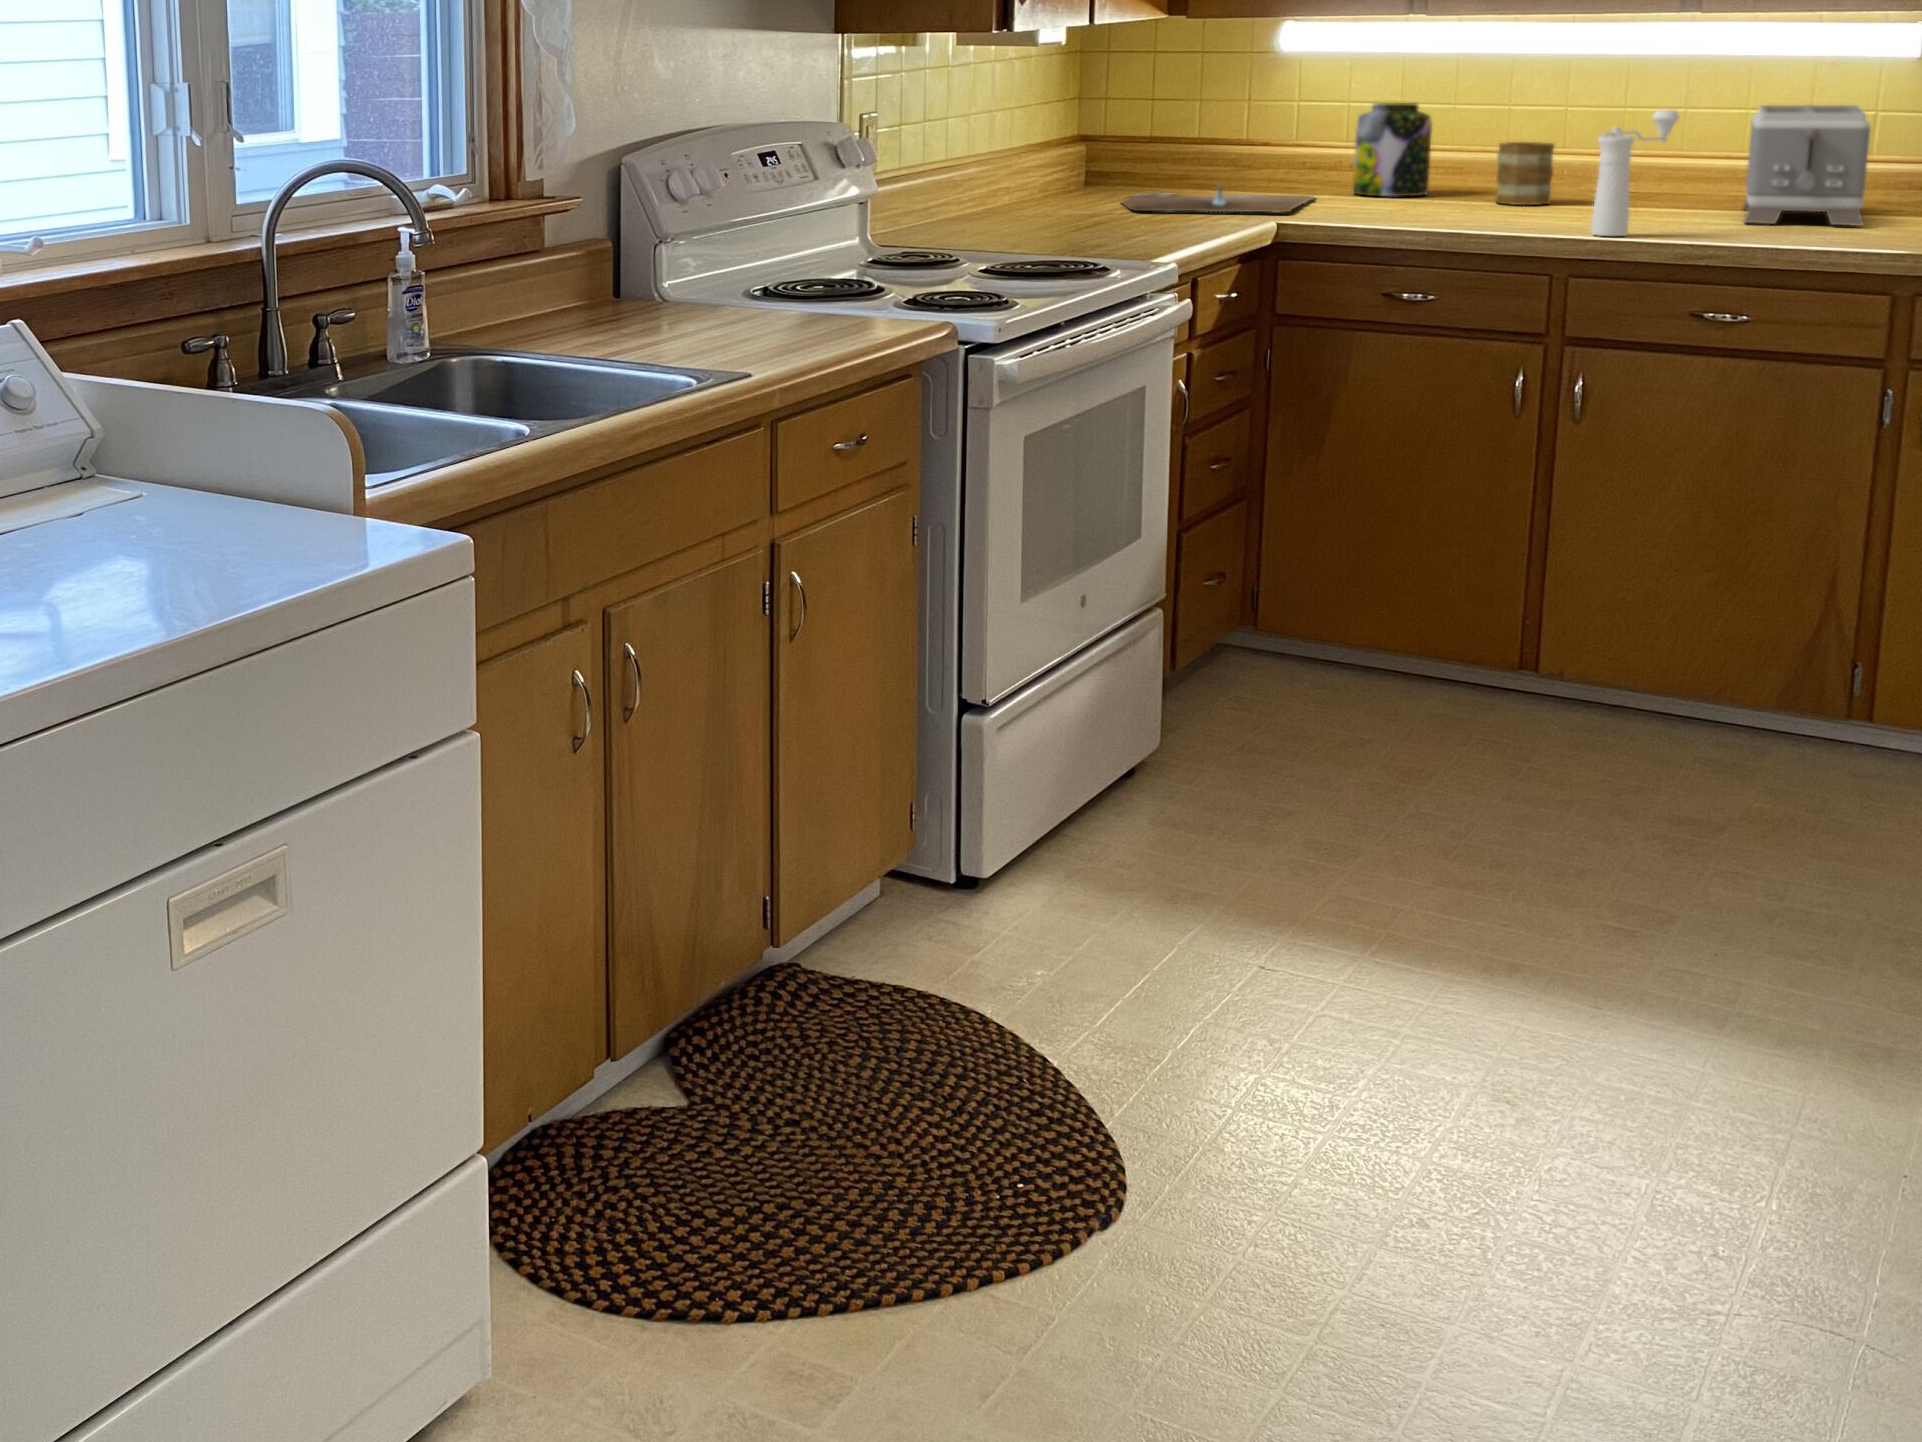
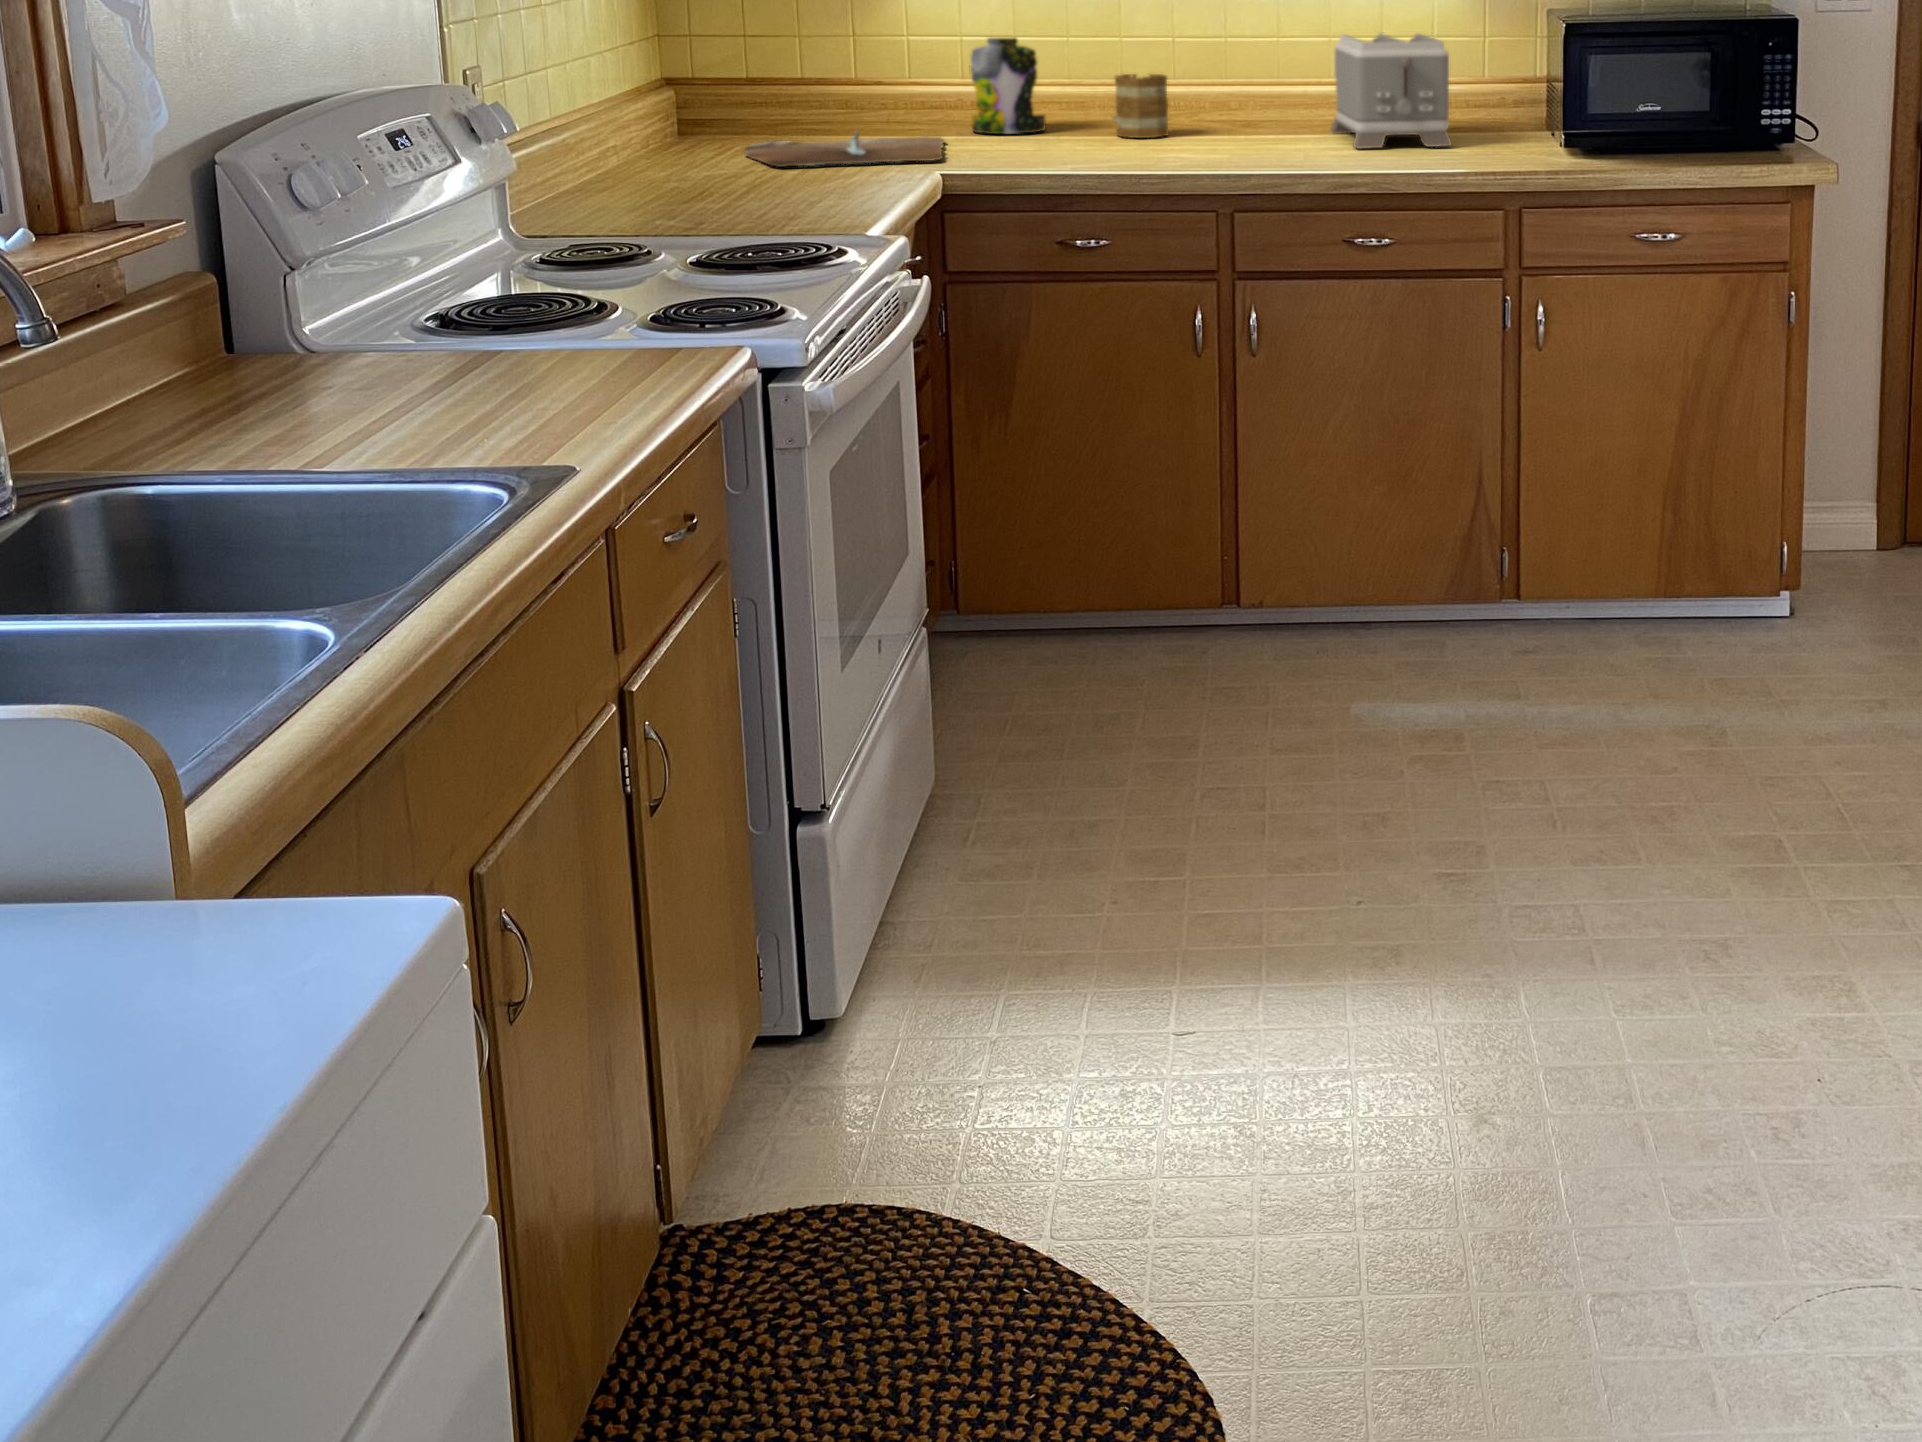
pepper mill: present [1591,110,1679,236] -> none [1247,43,1309,171]

